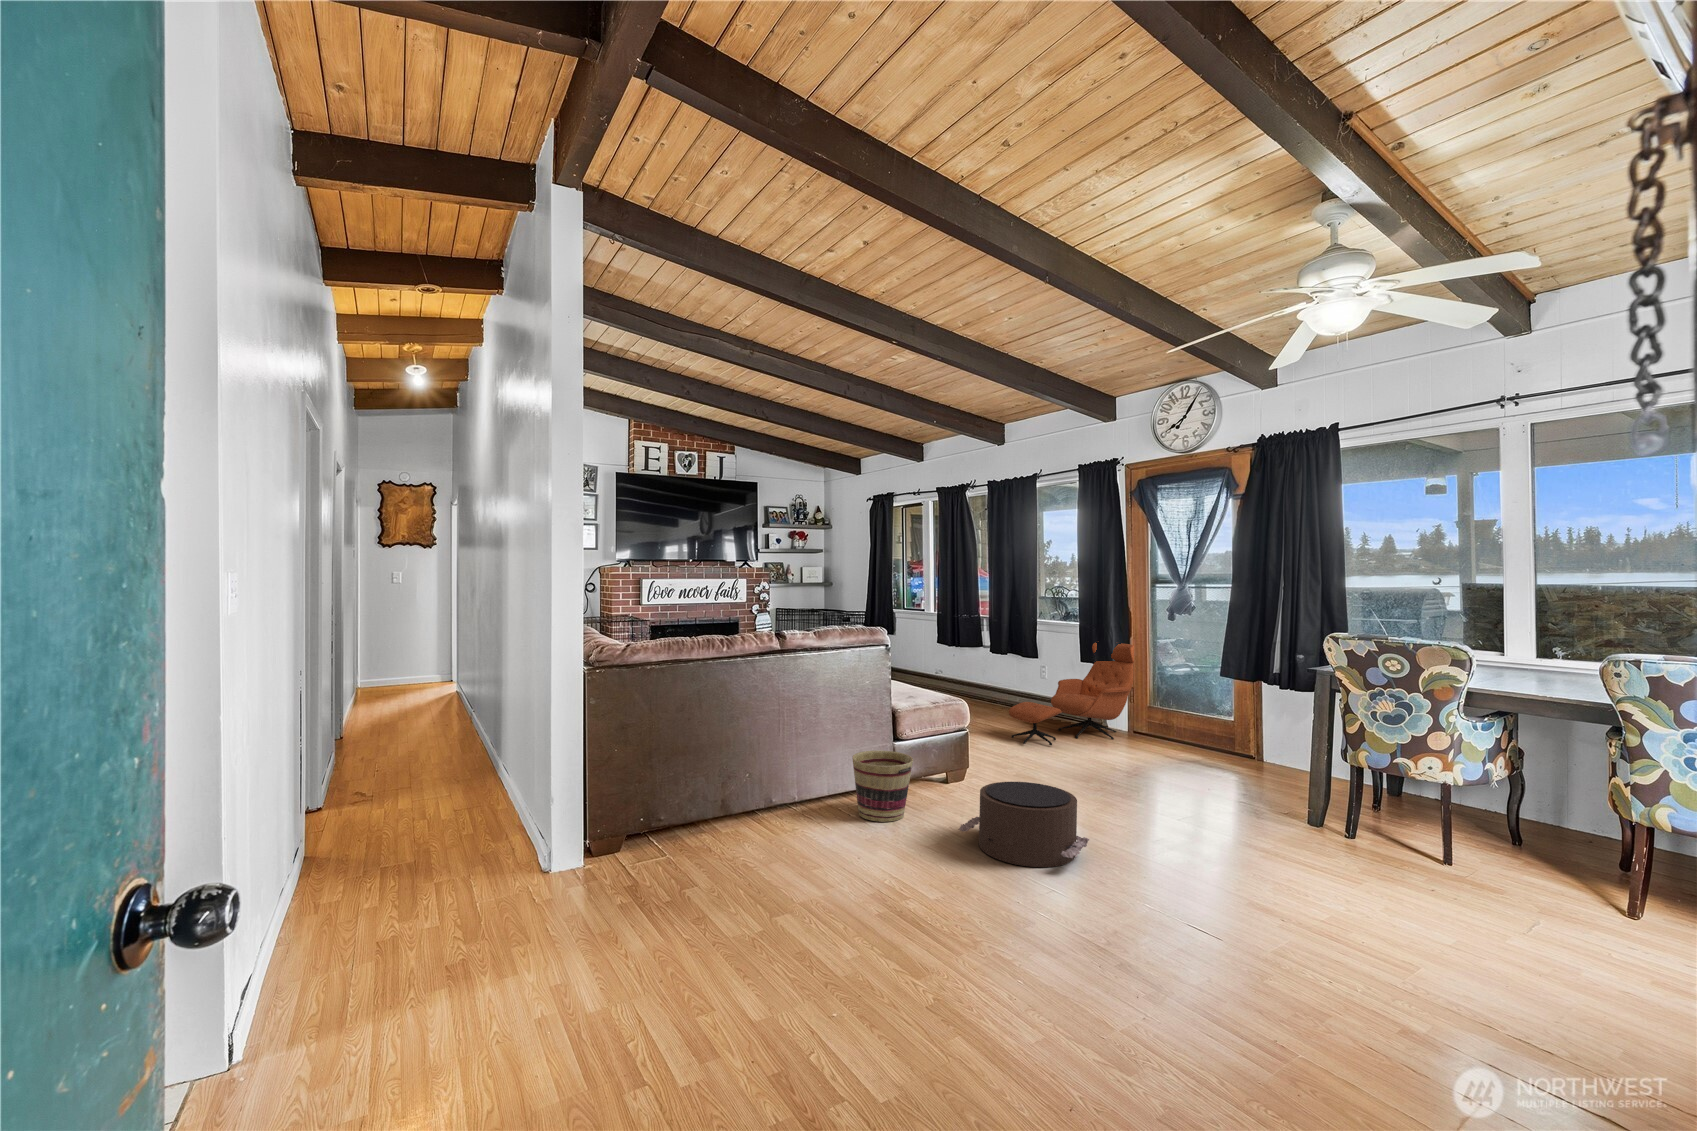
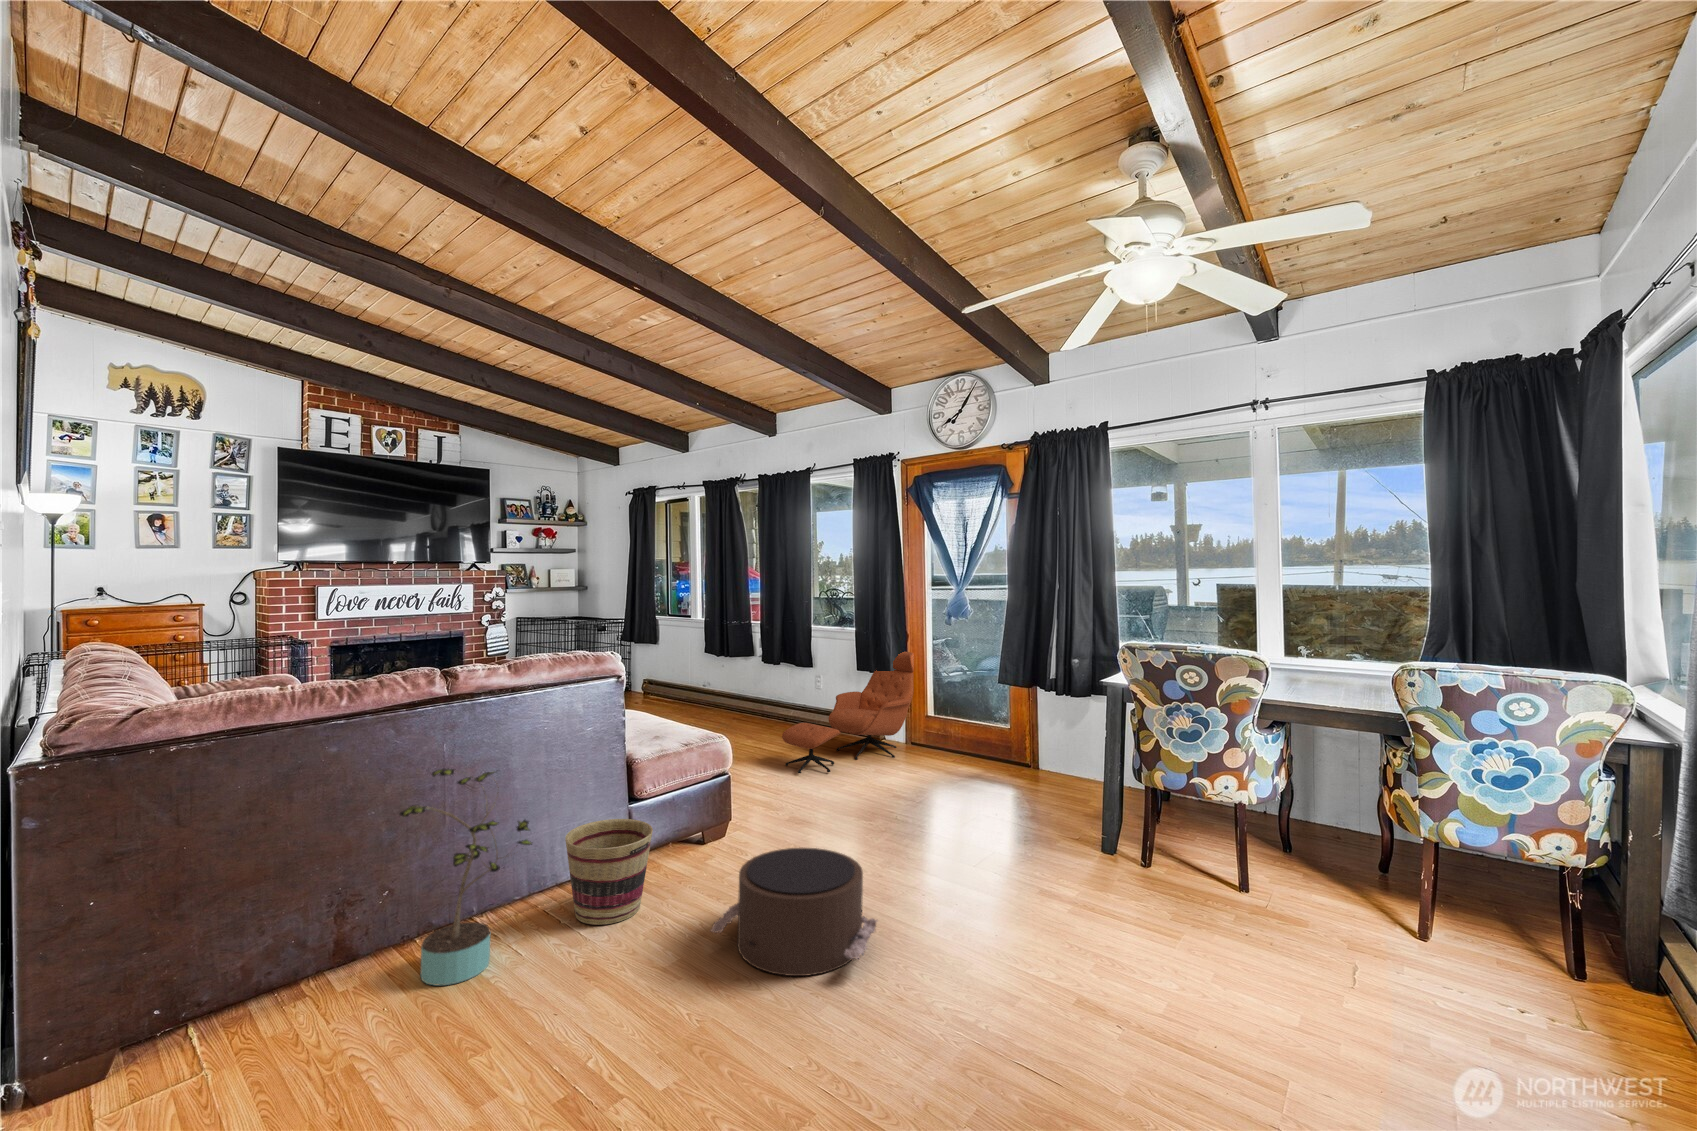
potted plant: none [759,698,836,839] -> present [400,769,532,985]

